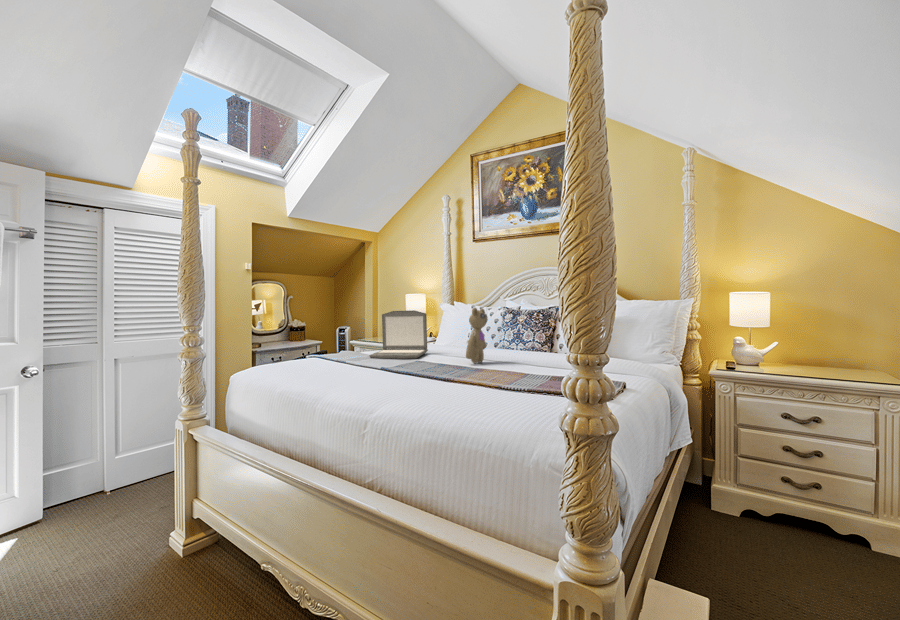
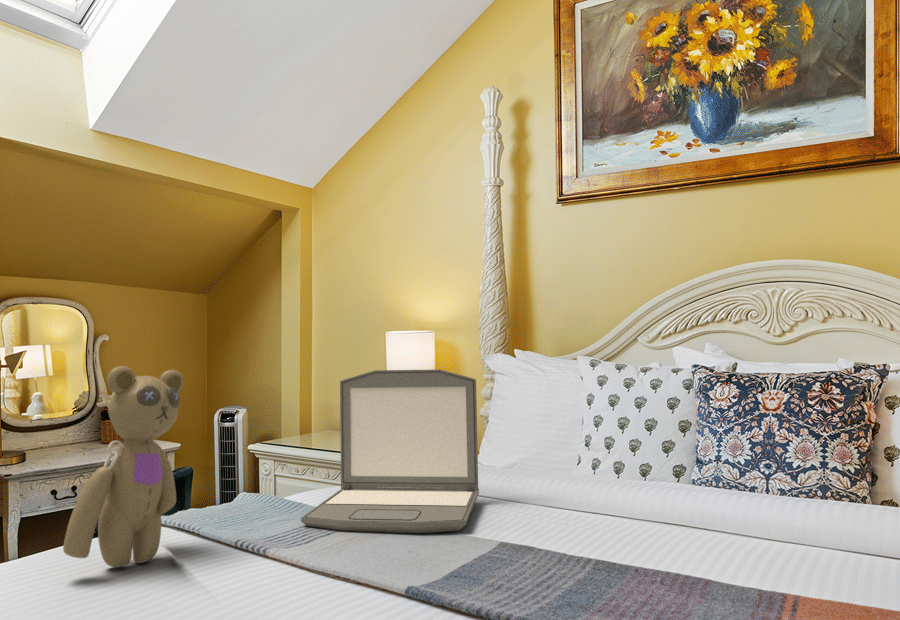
teddy bear: present [466,308,487,363] -> present [63,366,184,567]

